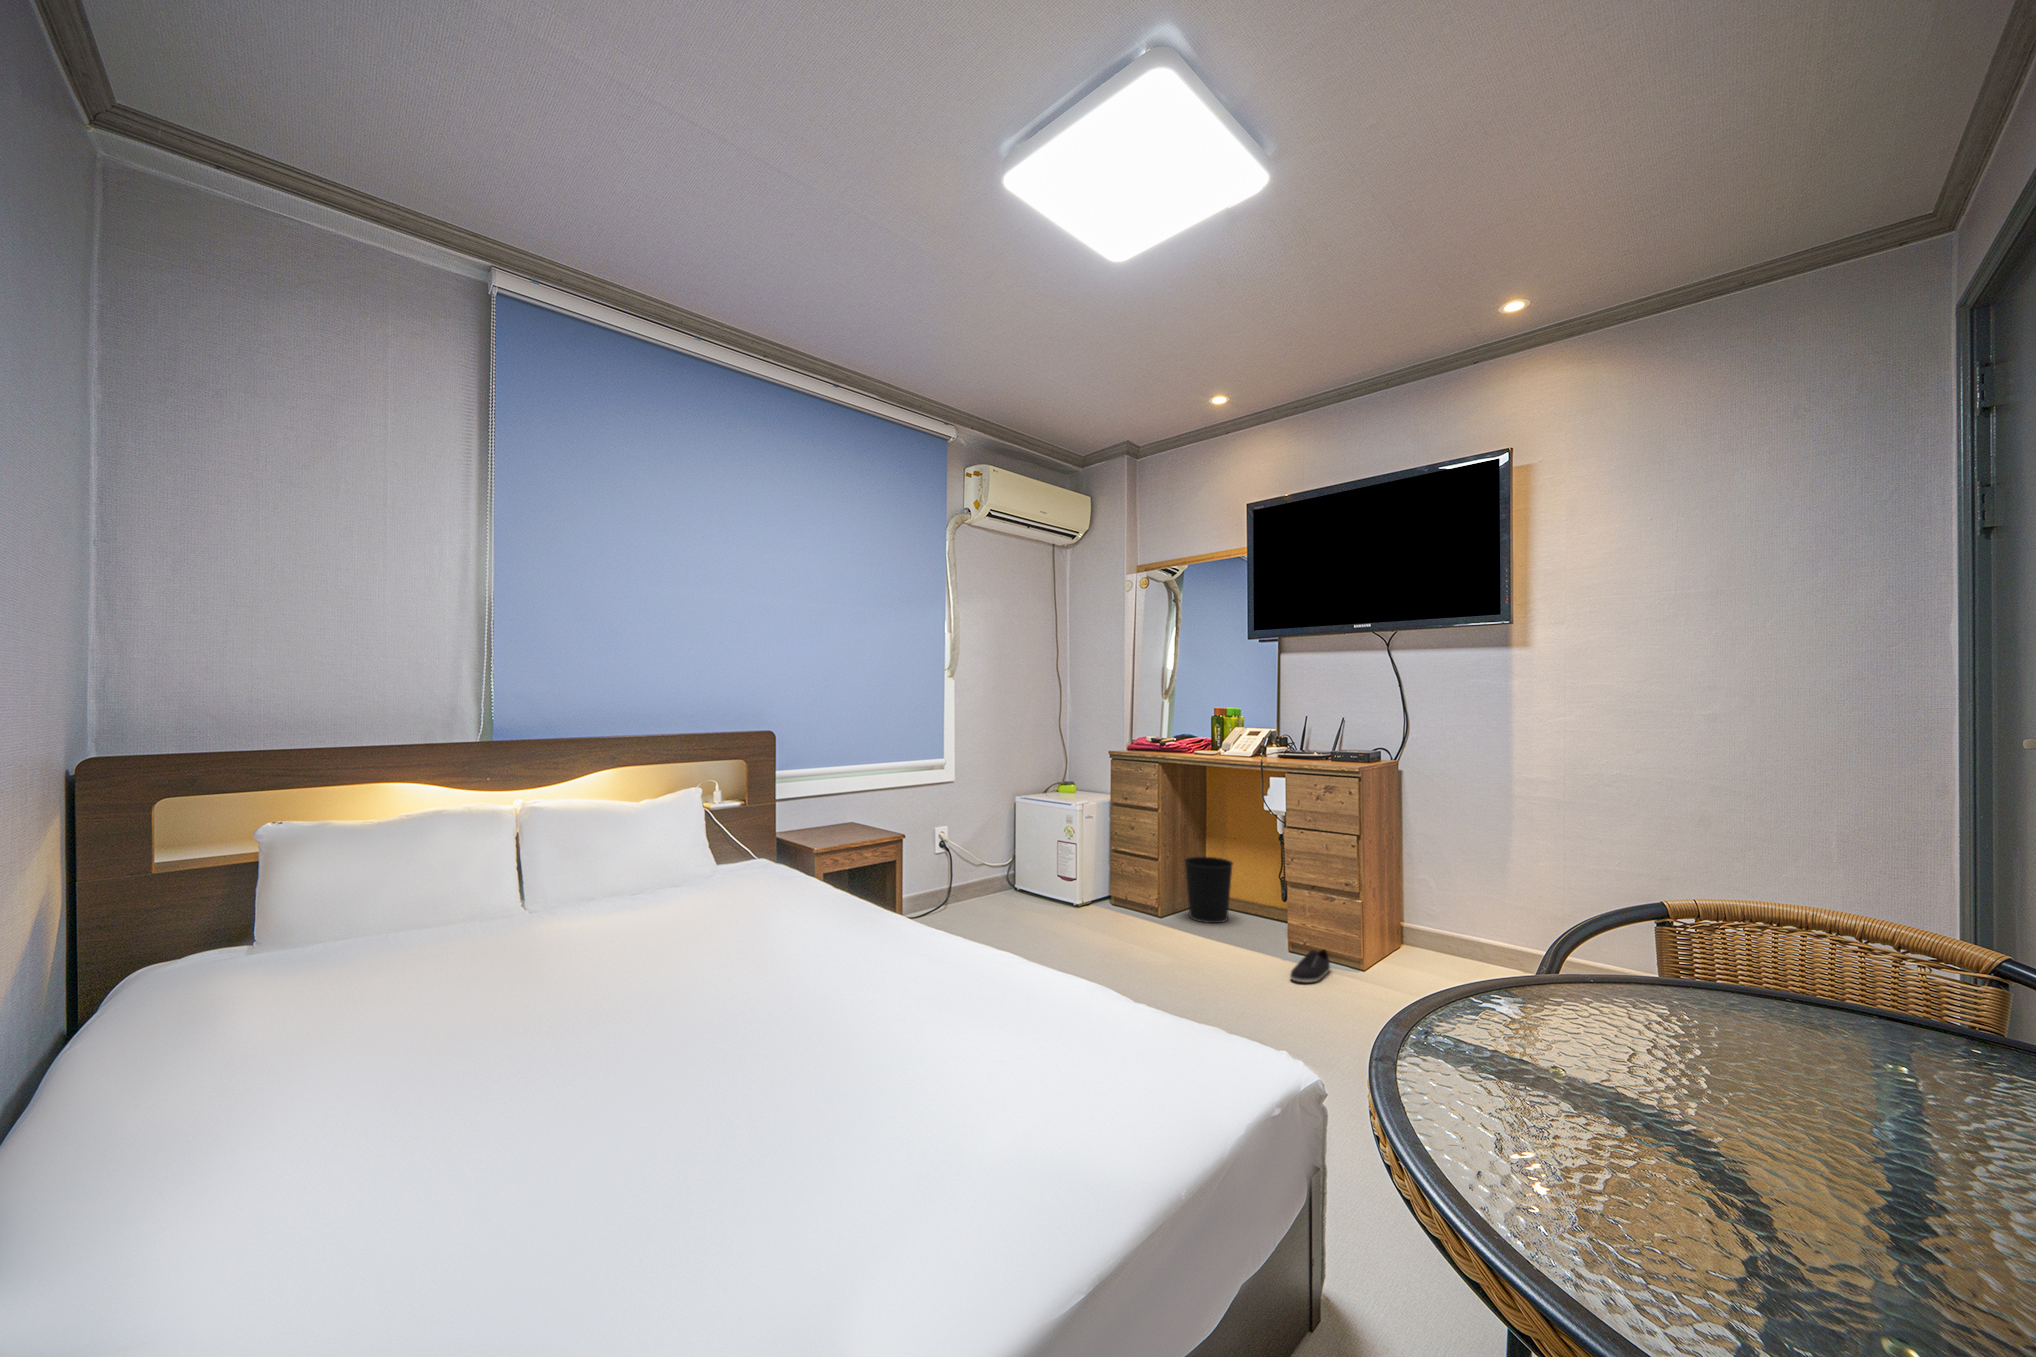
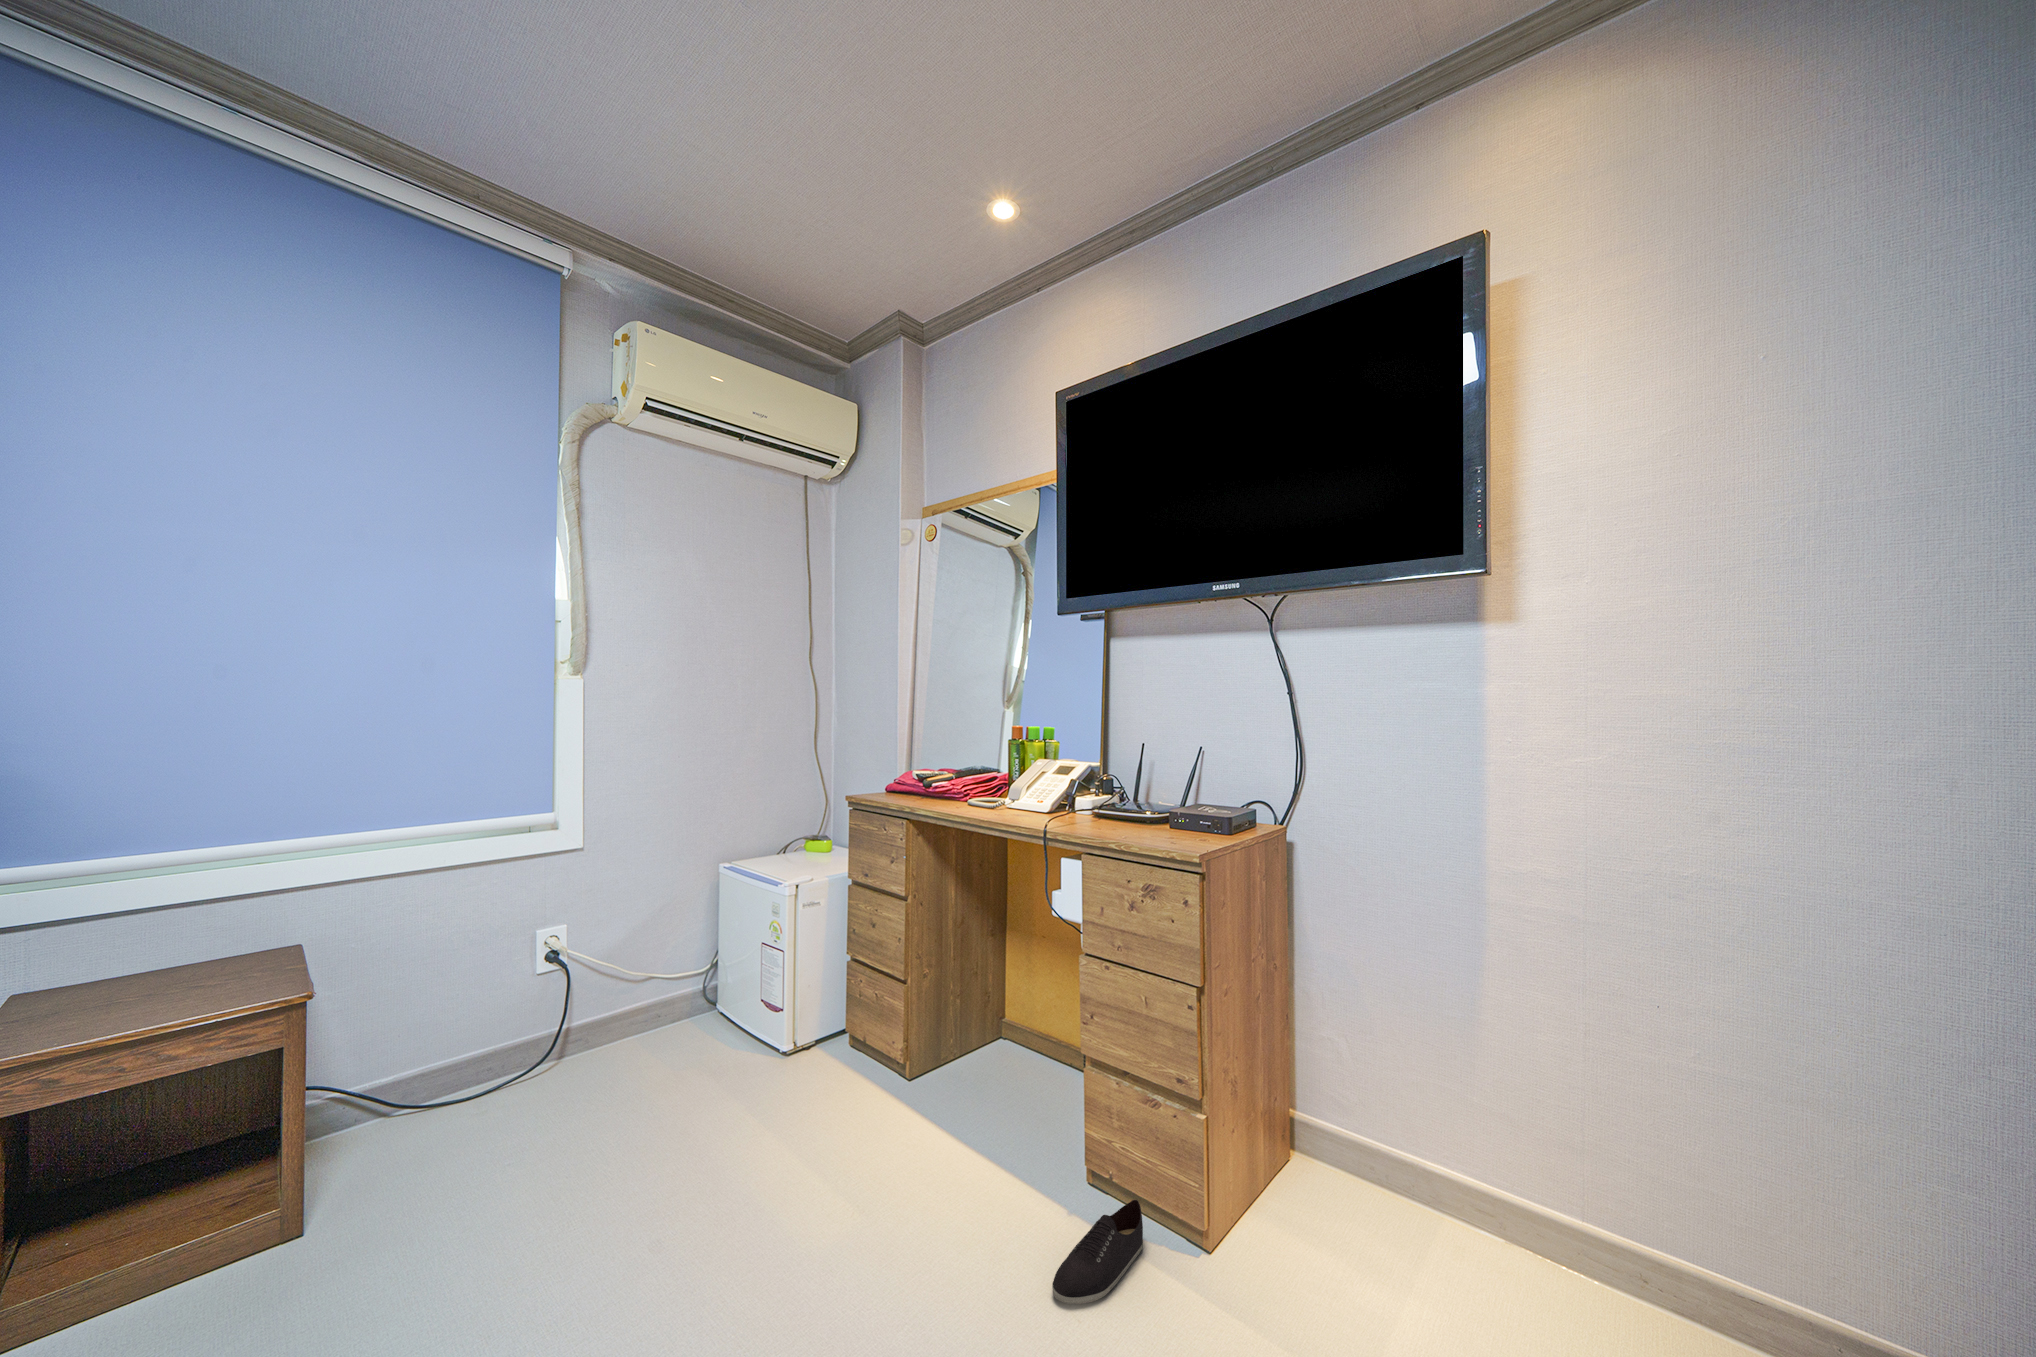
wastebasket: present [1184,856,1233,923] -> none [954,968,1034,1092]

